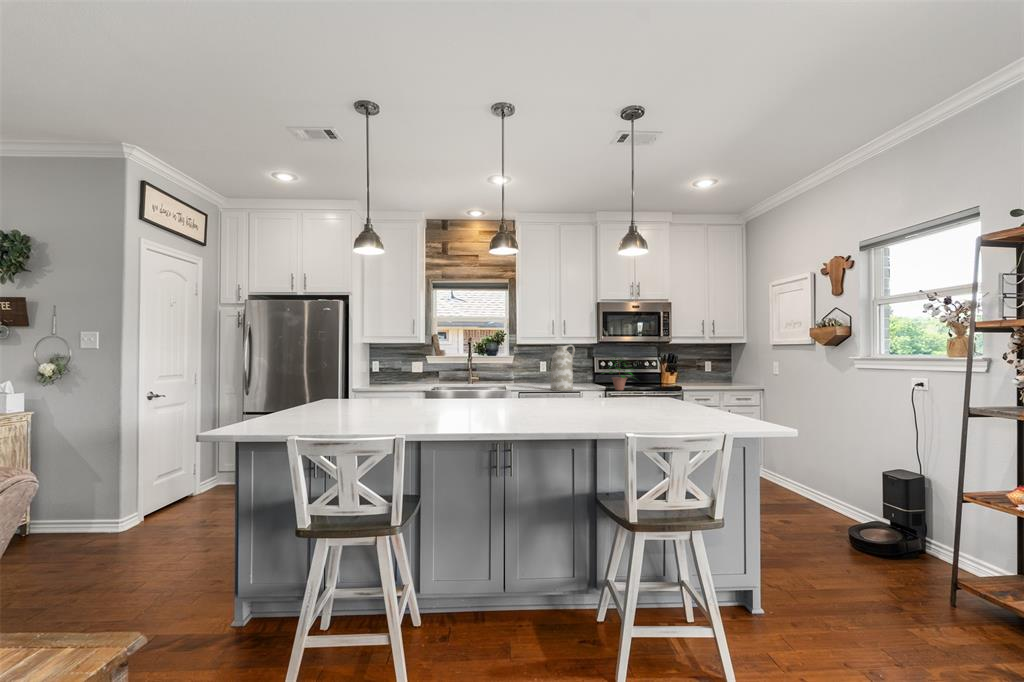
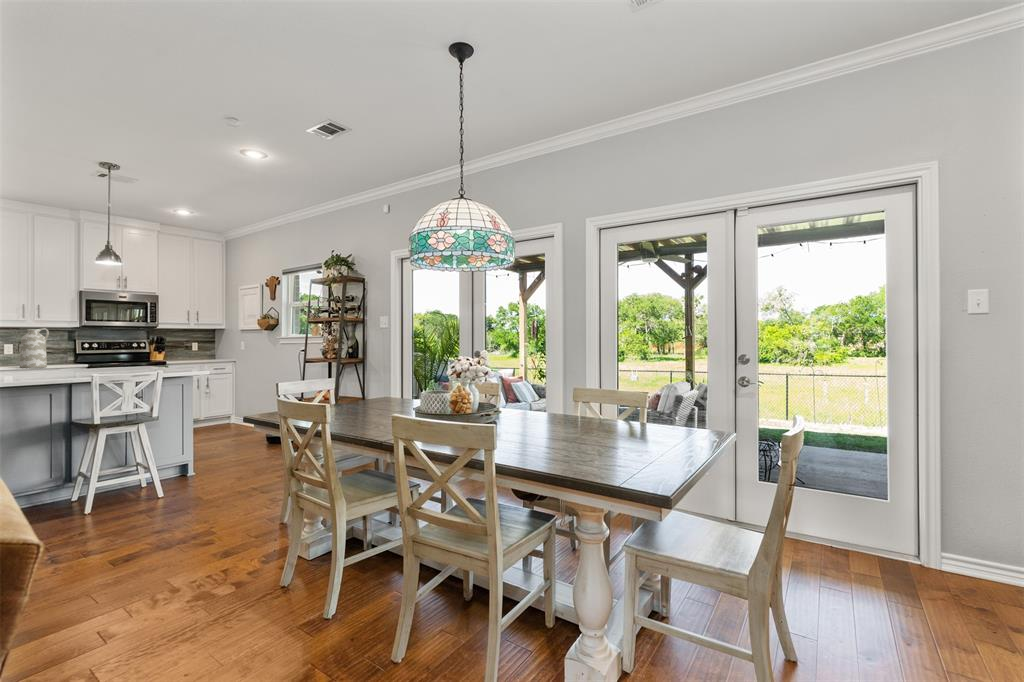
potted plant: present [610,354,632,390] -> none [80,336,122,366]

